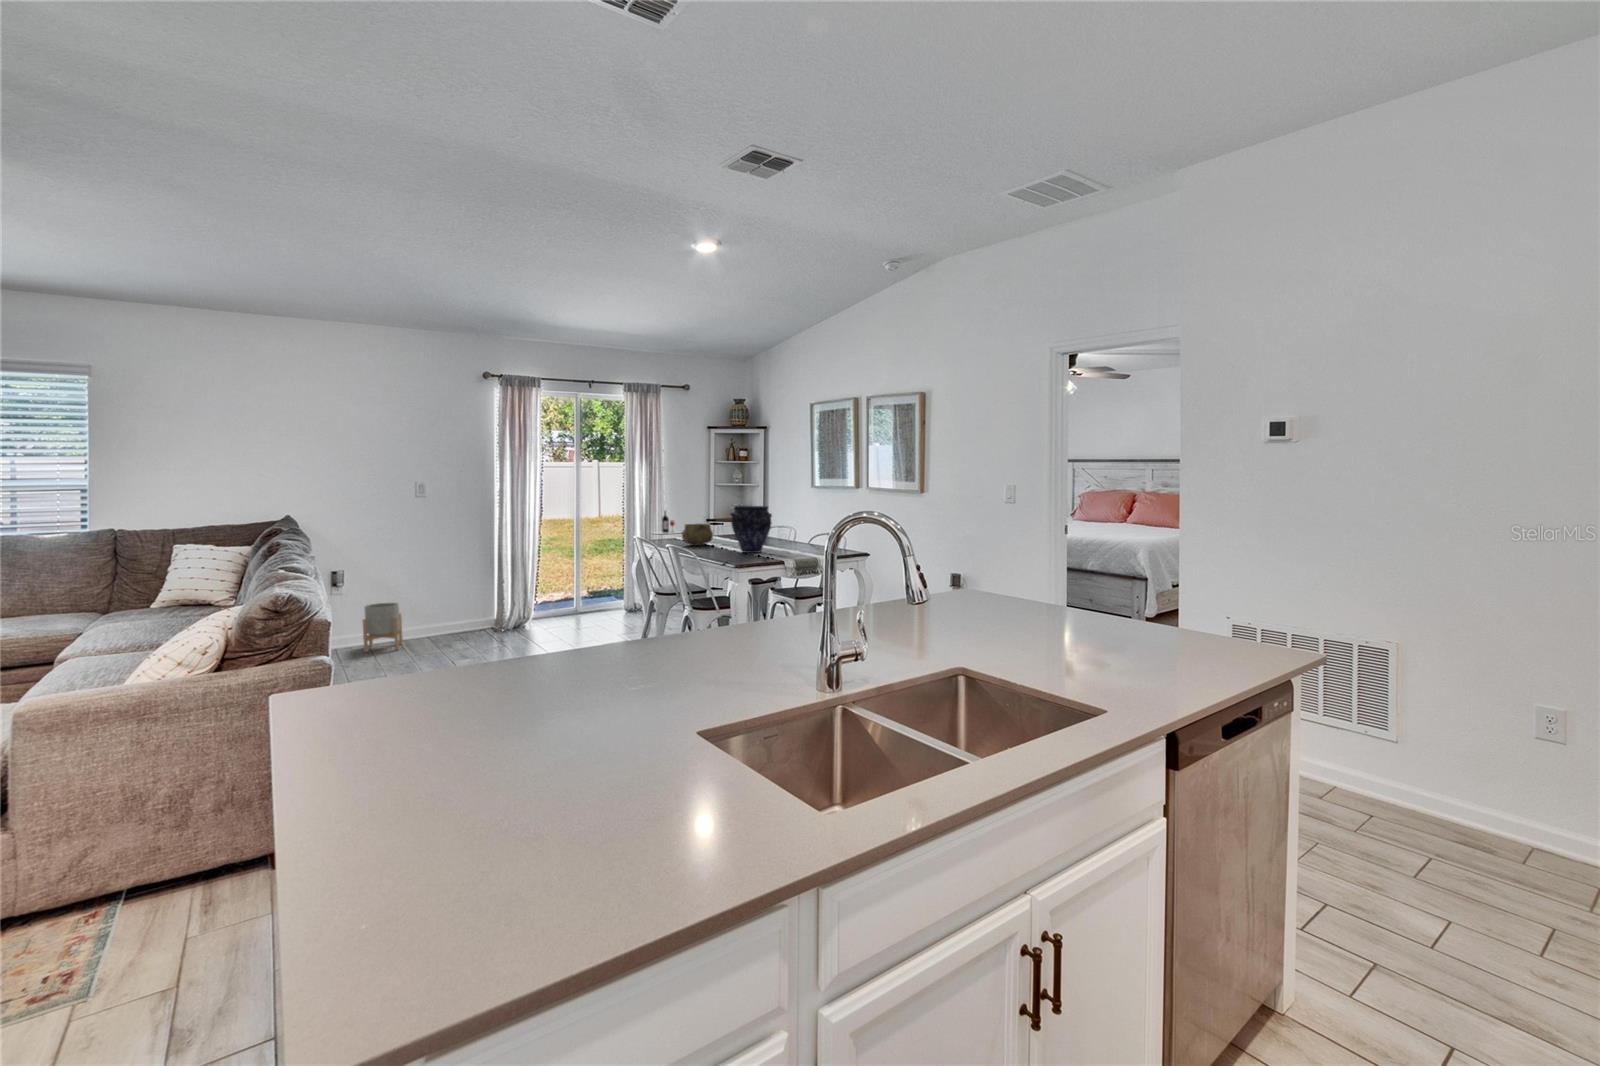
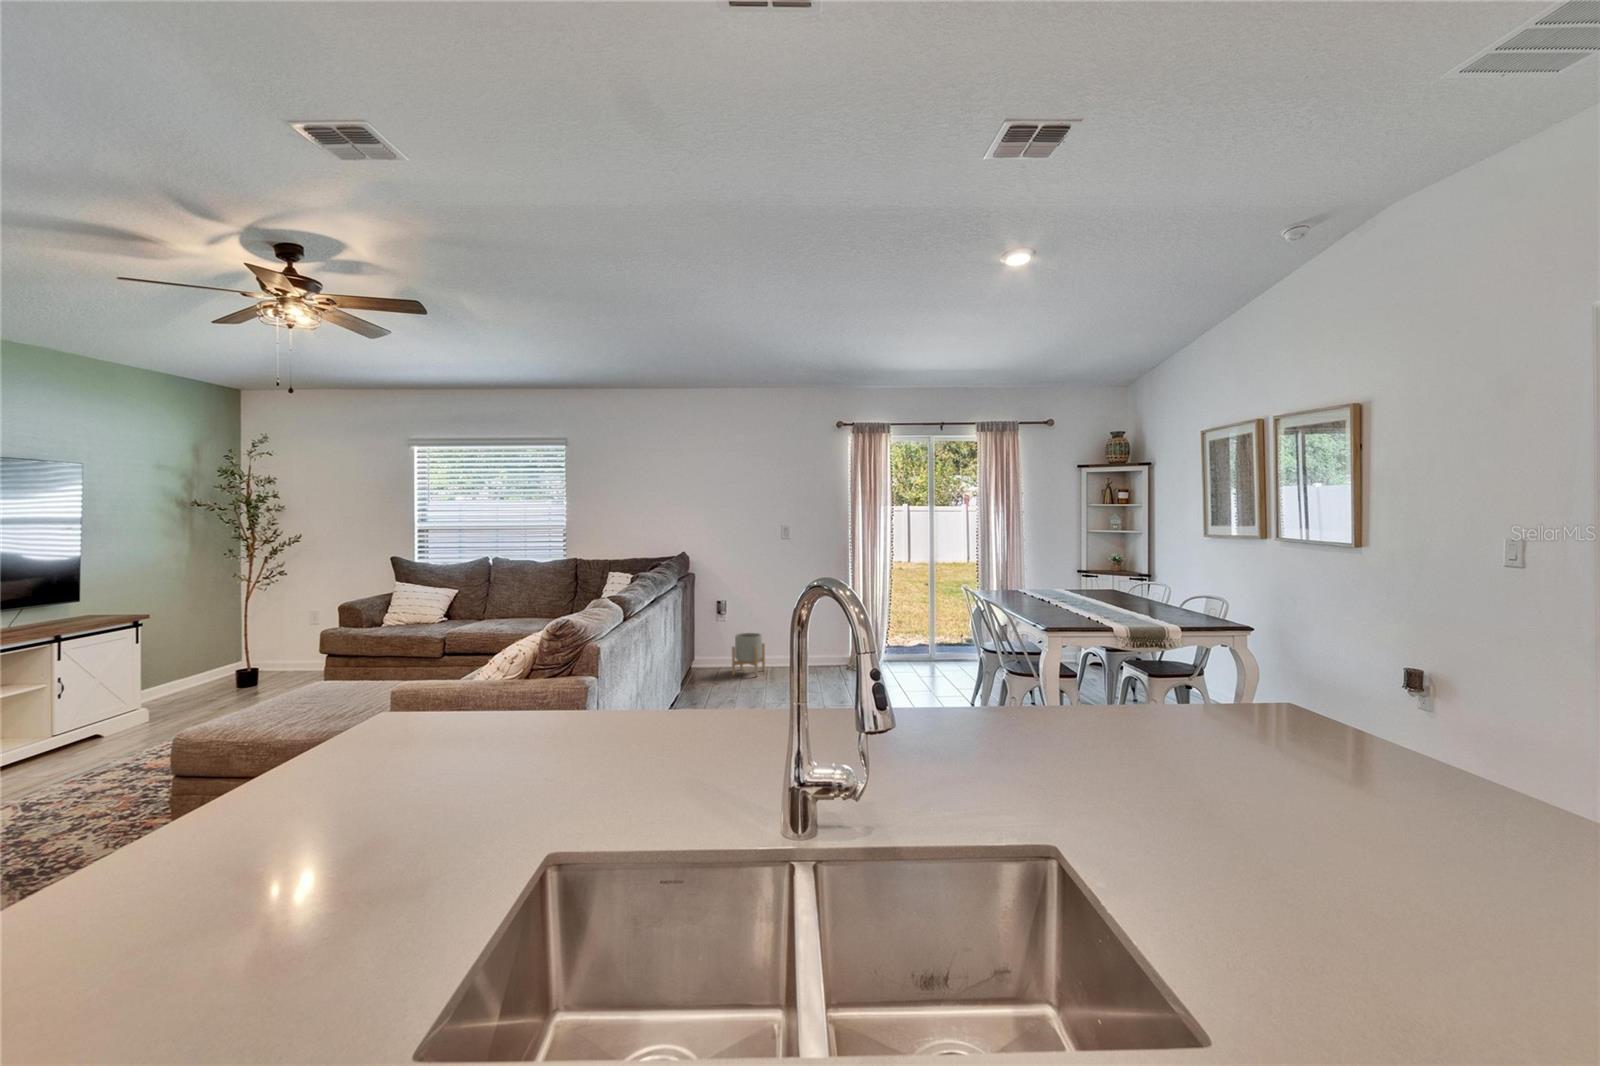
vase: present [731,506,772,553] -> none [1047,565,1104,625]
wine bottle: present [653,511,682,534] -> none [996,558,1045,585]
decorative bowl: present [682,524,713,546] -> none [1007,580,1044,606]

